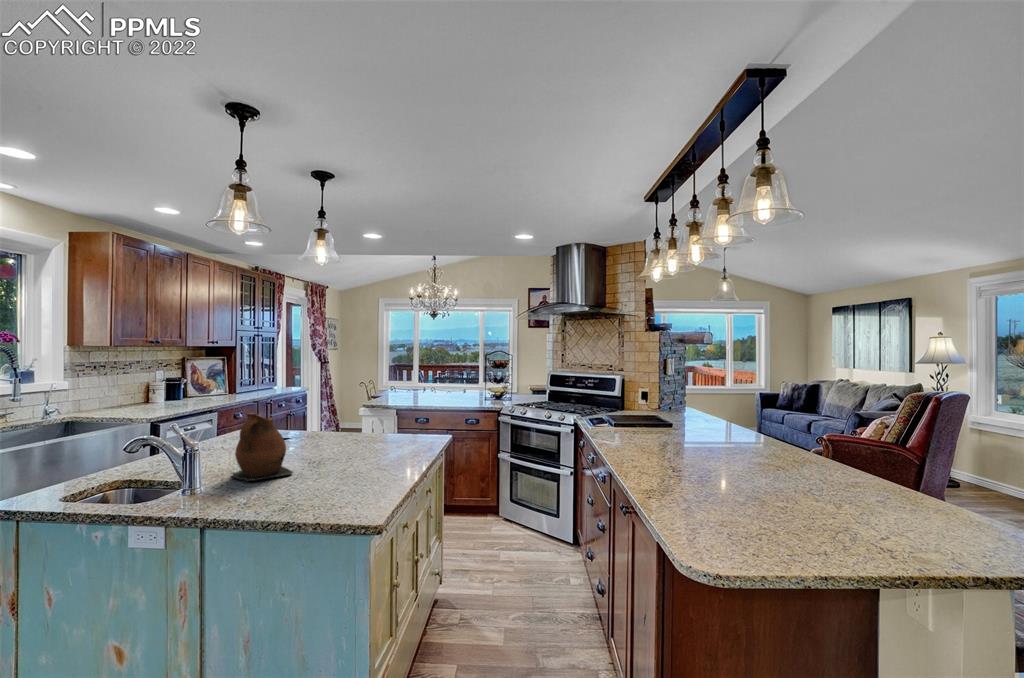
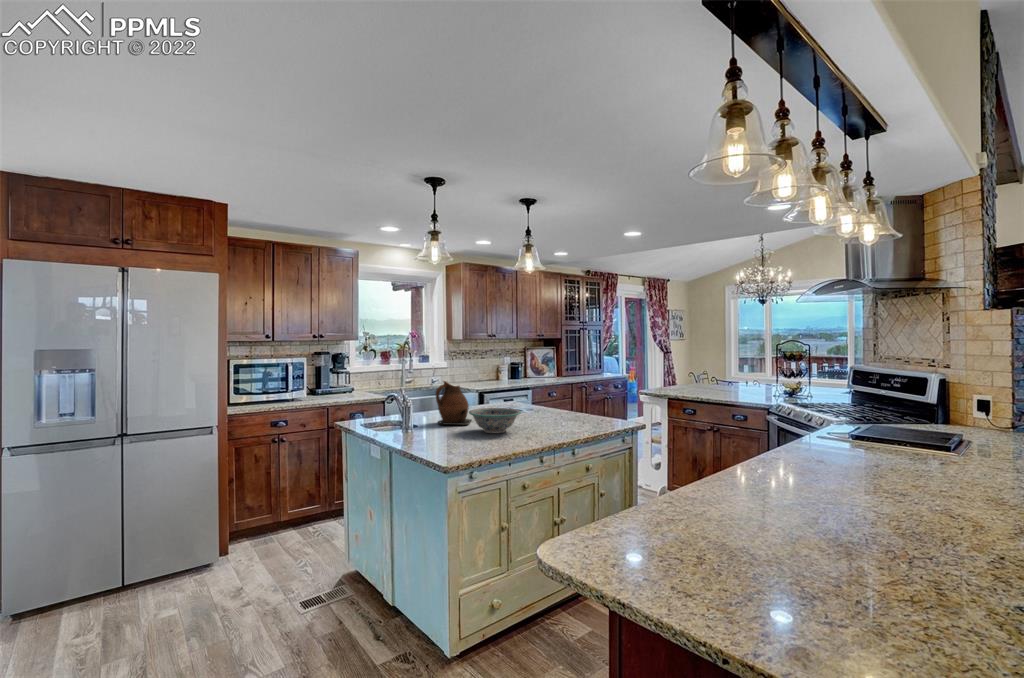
decorative bowl: none [317,441,391,479] -> present [469,408,521,433]

